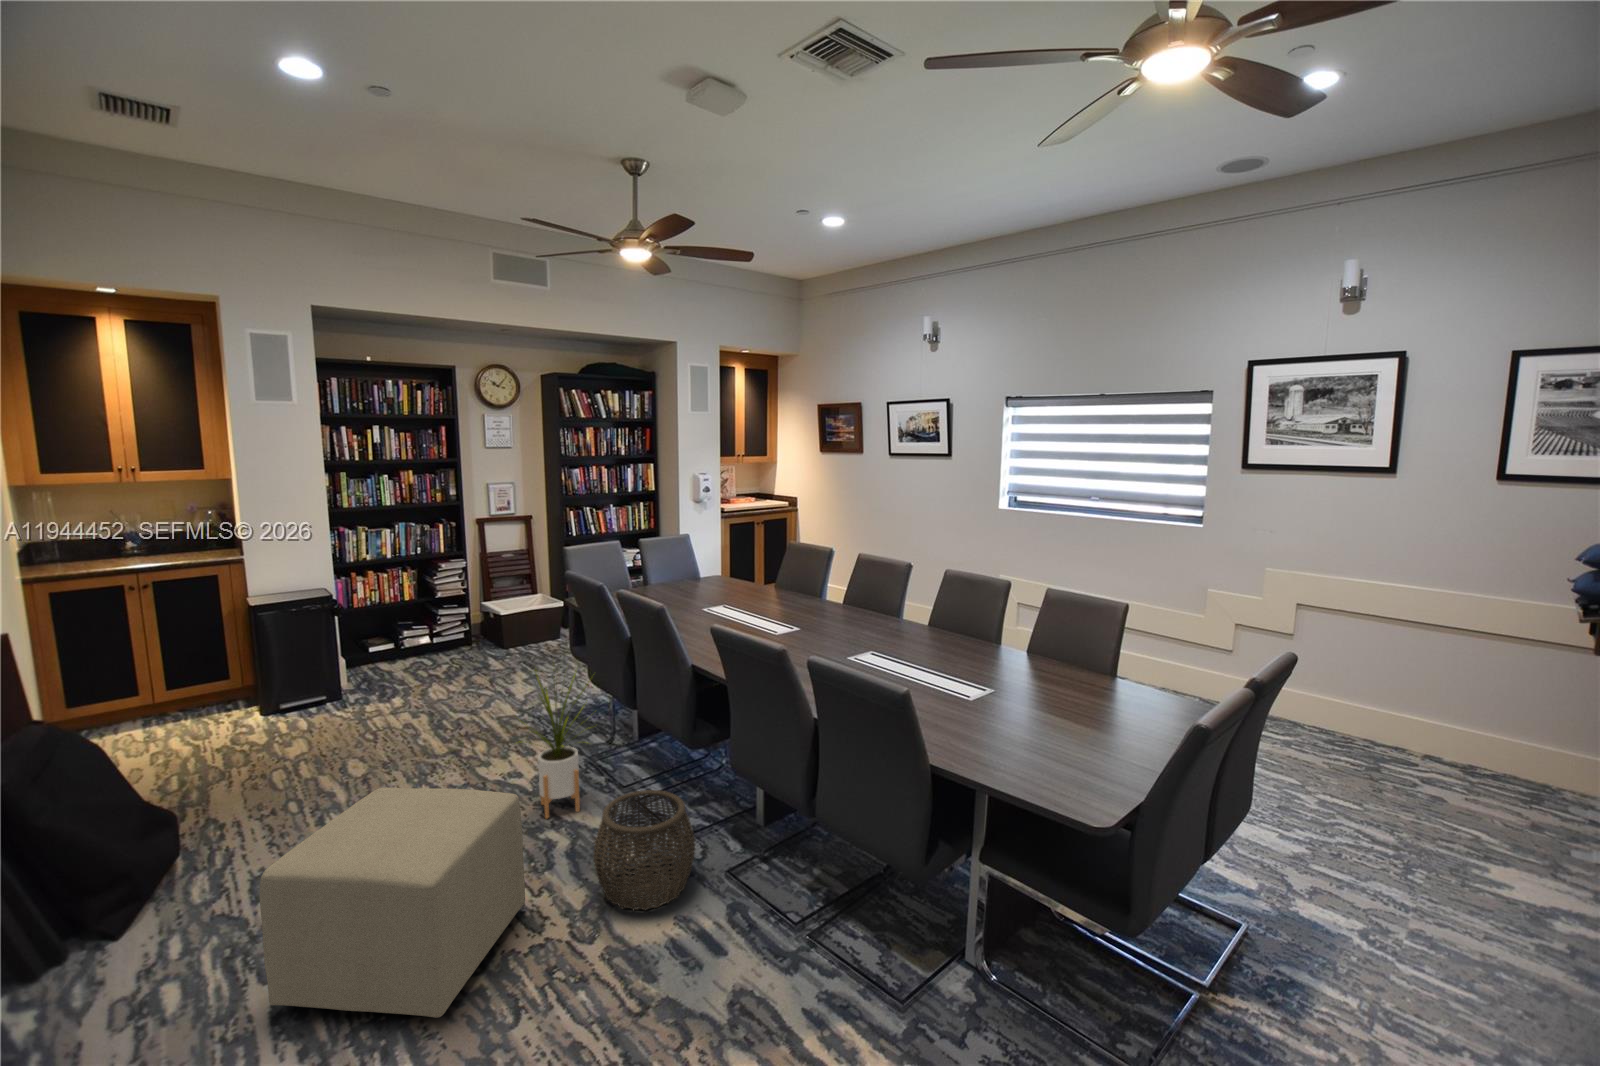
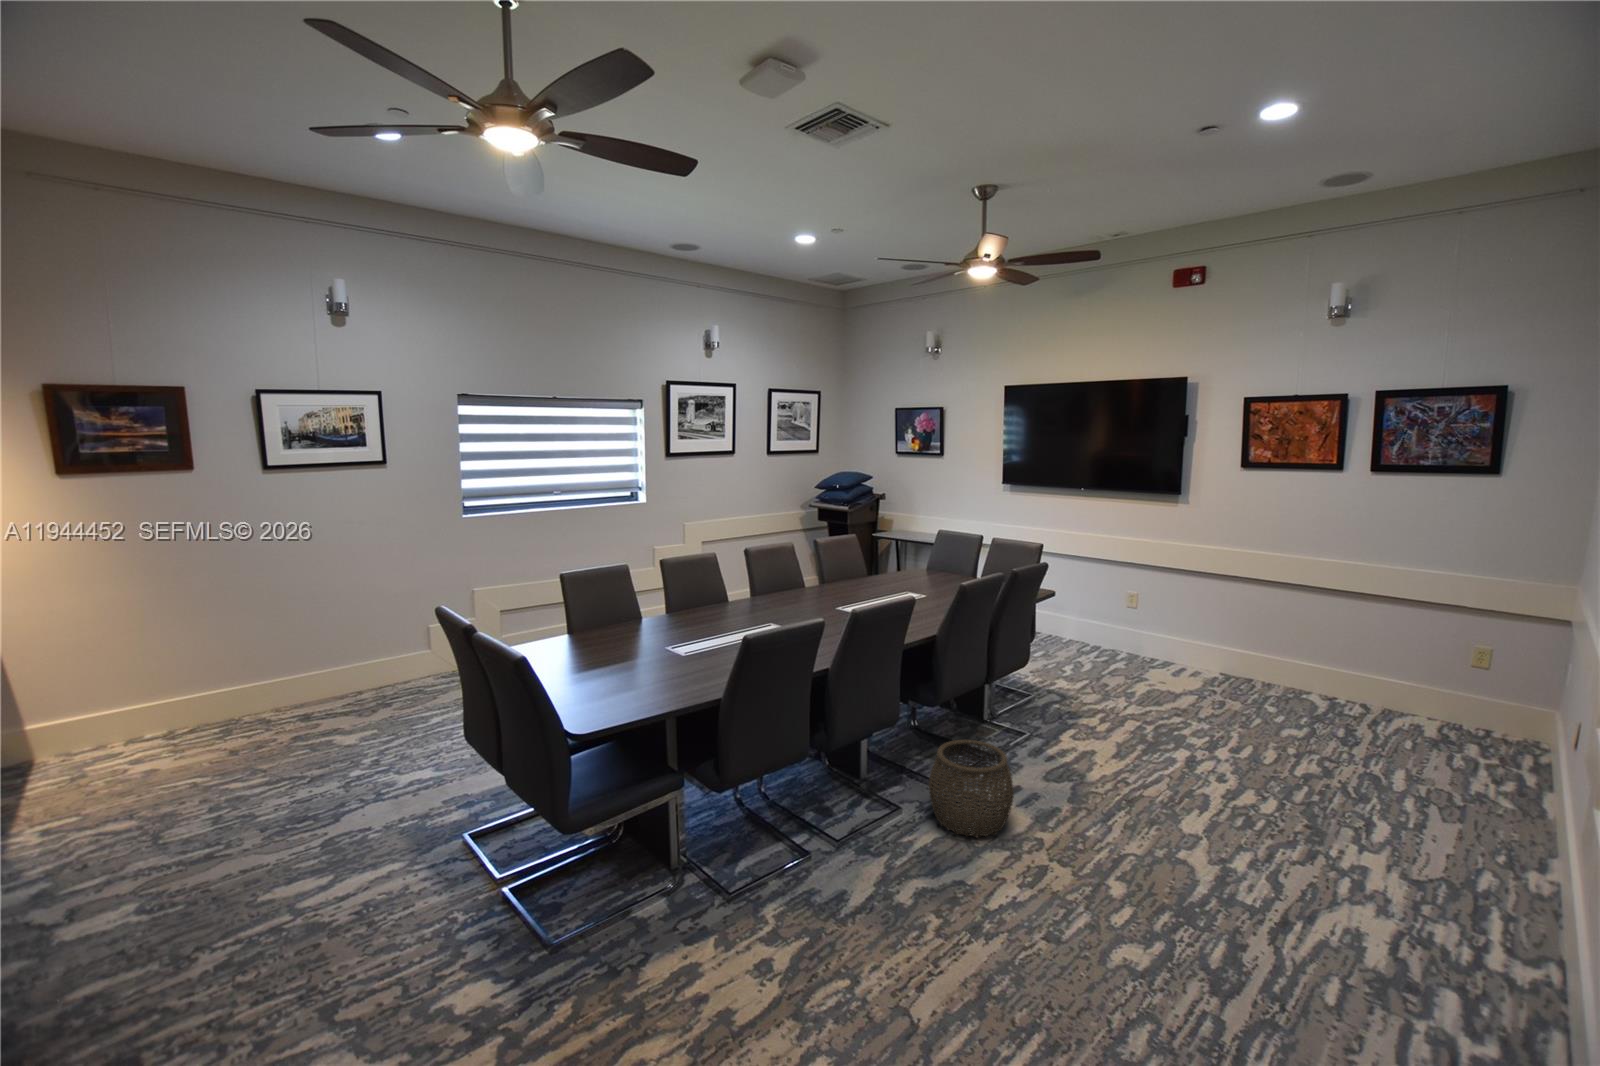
house plant: present [519,670,588,819] -> none [796,721,896,917]
ottoman: present [260,787,525,1018] -> none [1028,772,1253,981]

